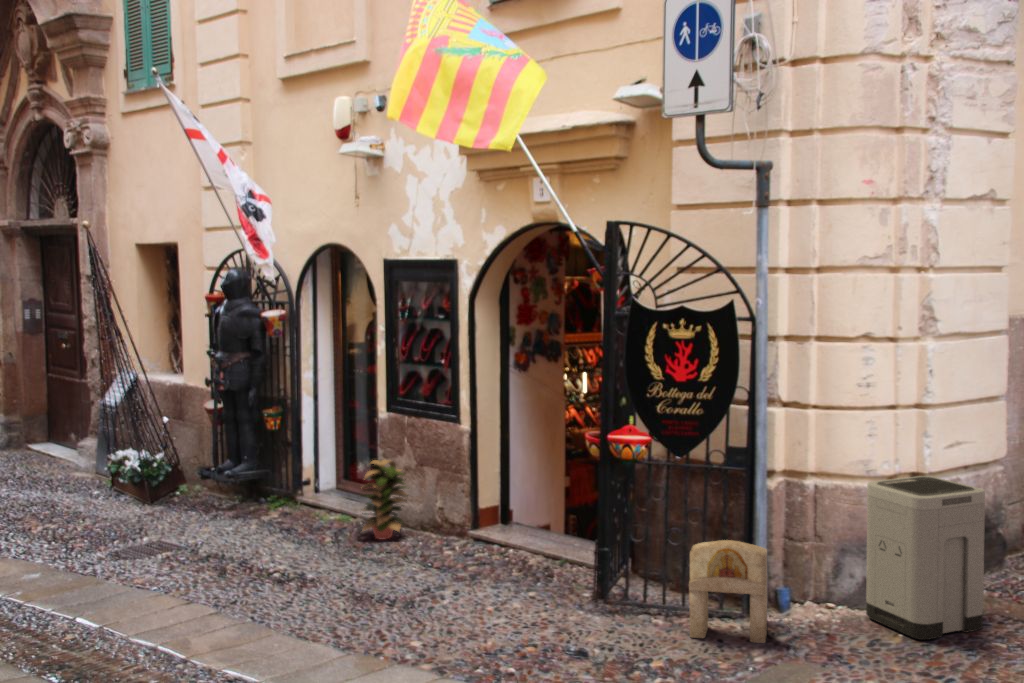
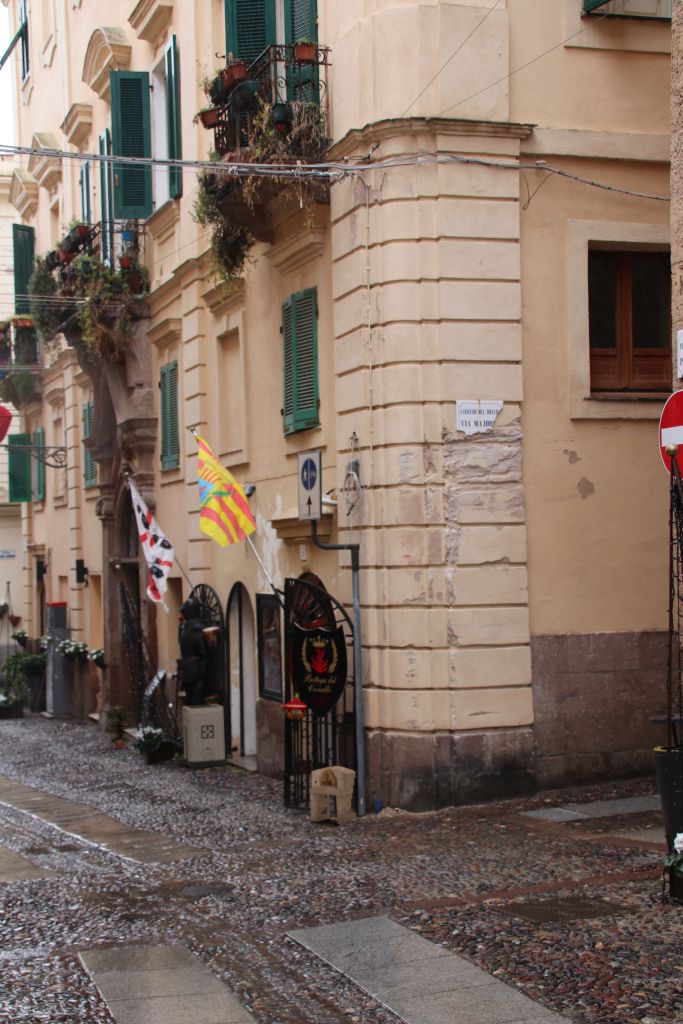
decorative plant: present [361,460,409,540] -> present [107,706,132,749]
trash can: present [866,476,985,640] -> present [183,704,225,768]

